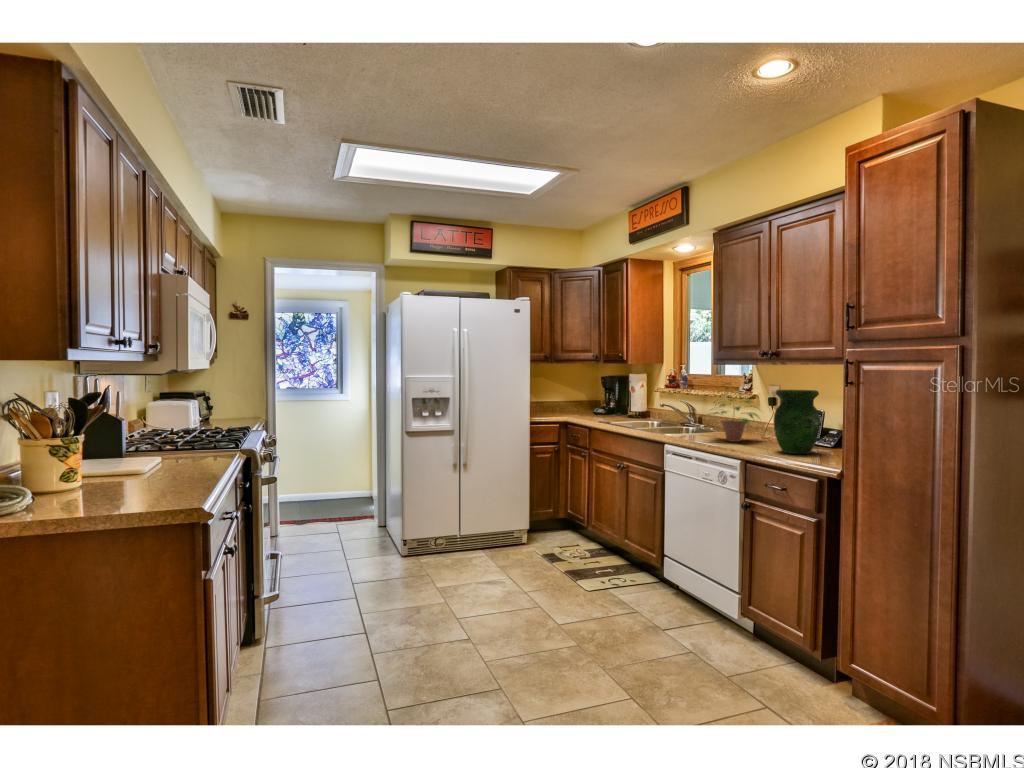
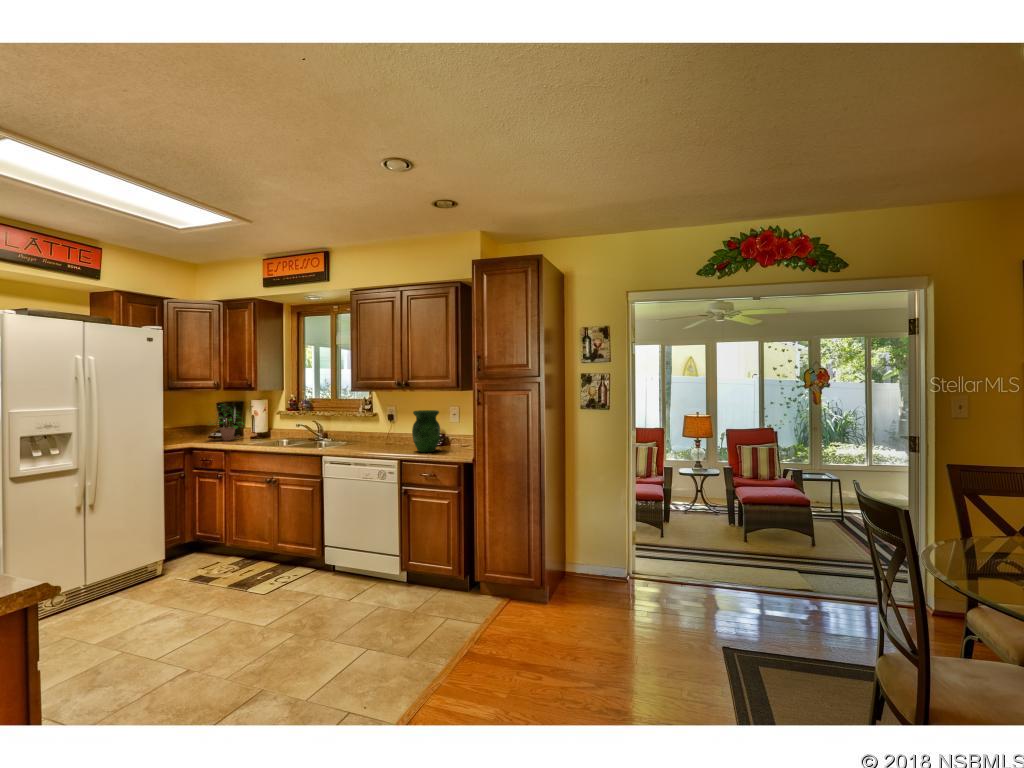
potted plant: present [711,383,758,442] -> present [212,404,240,441]

